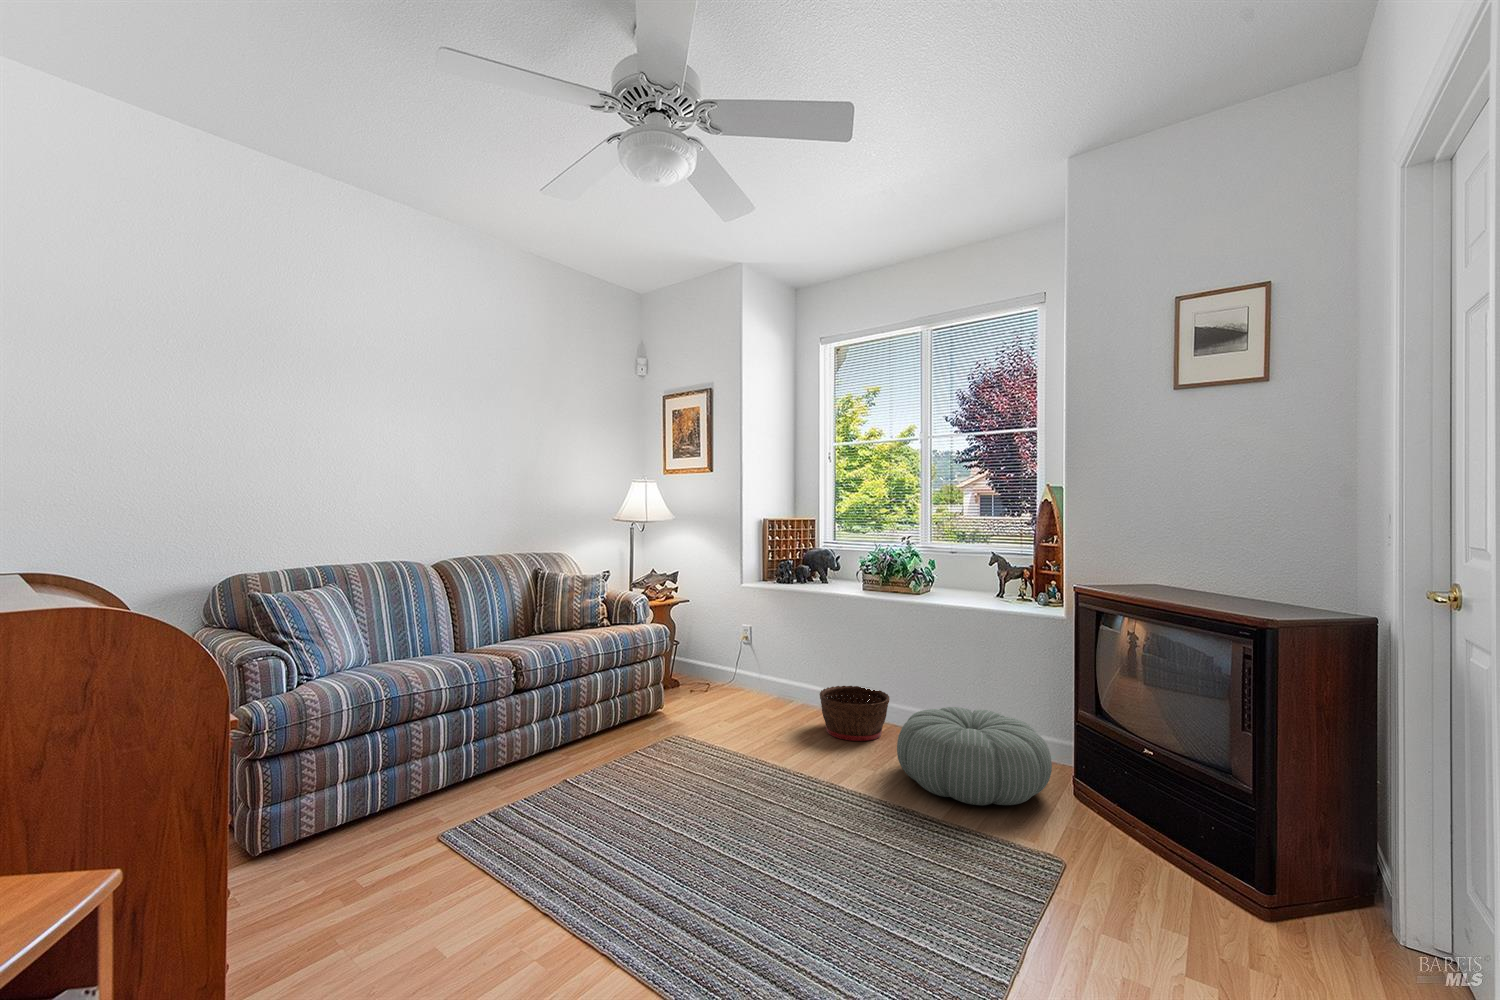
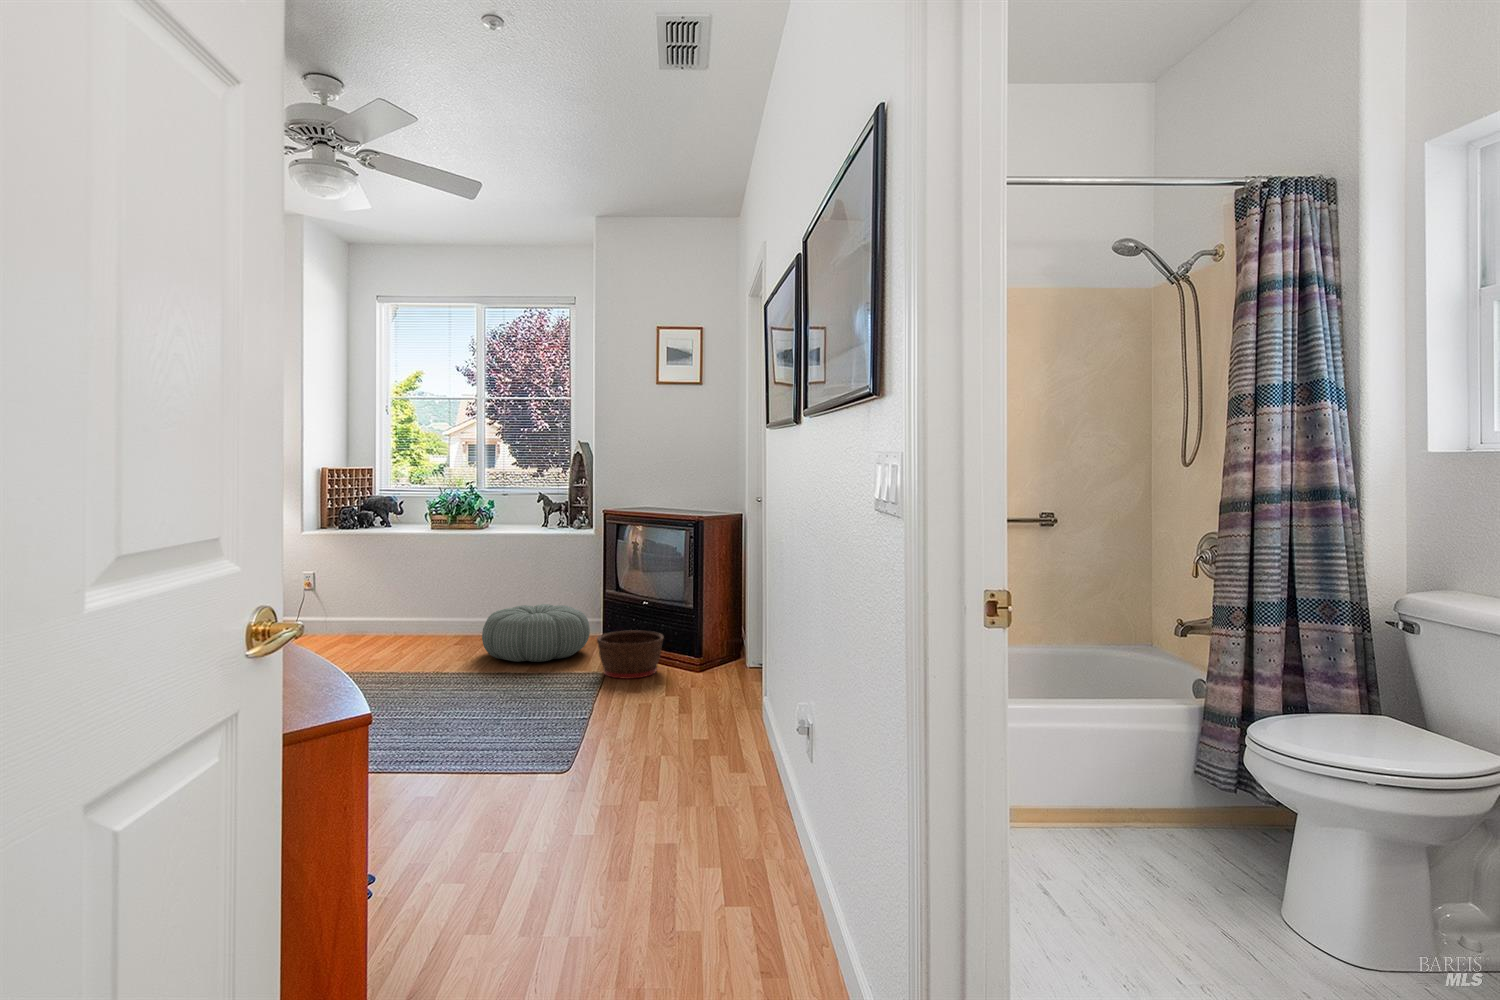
basket: present [819,686,890,741] -> present [597,630,663,679]

